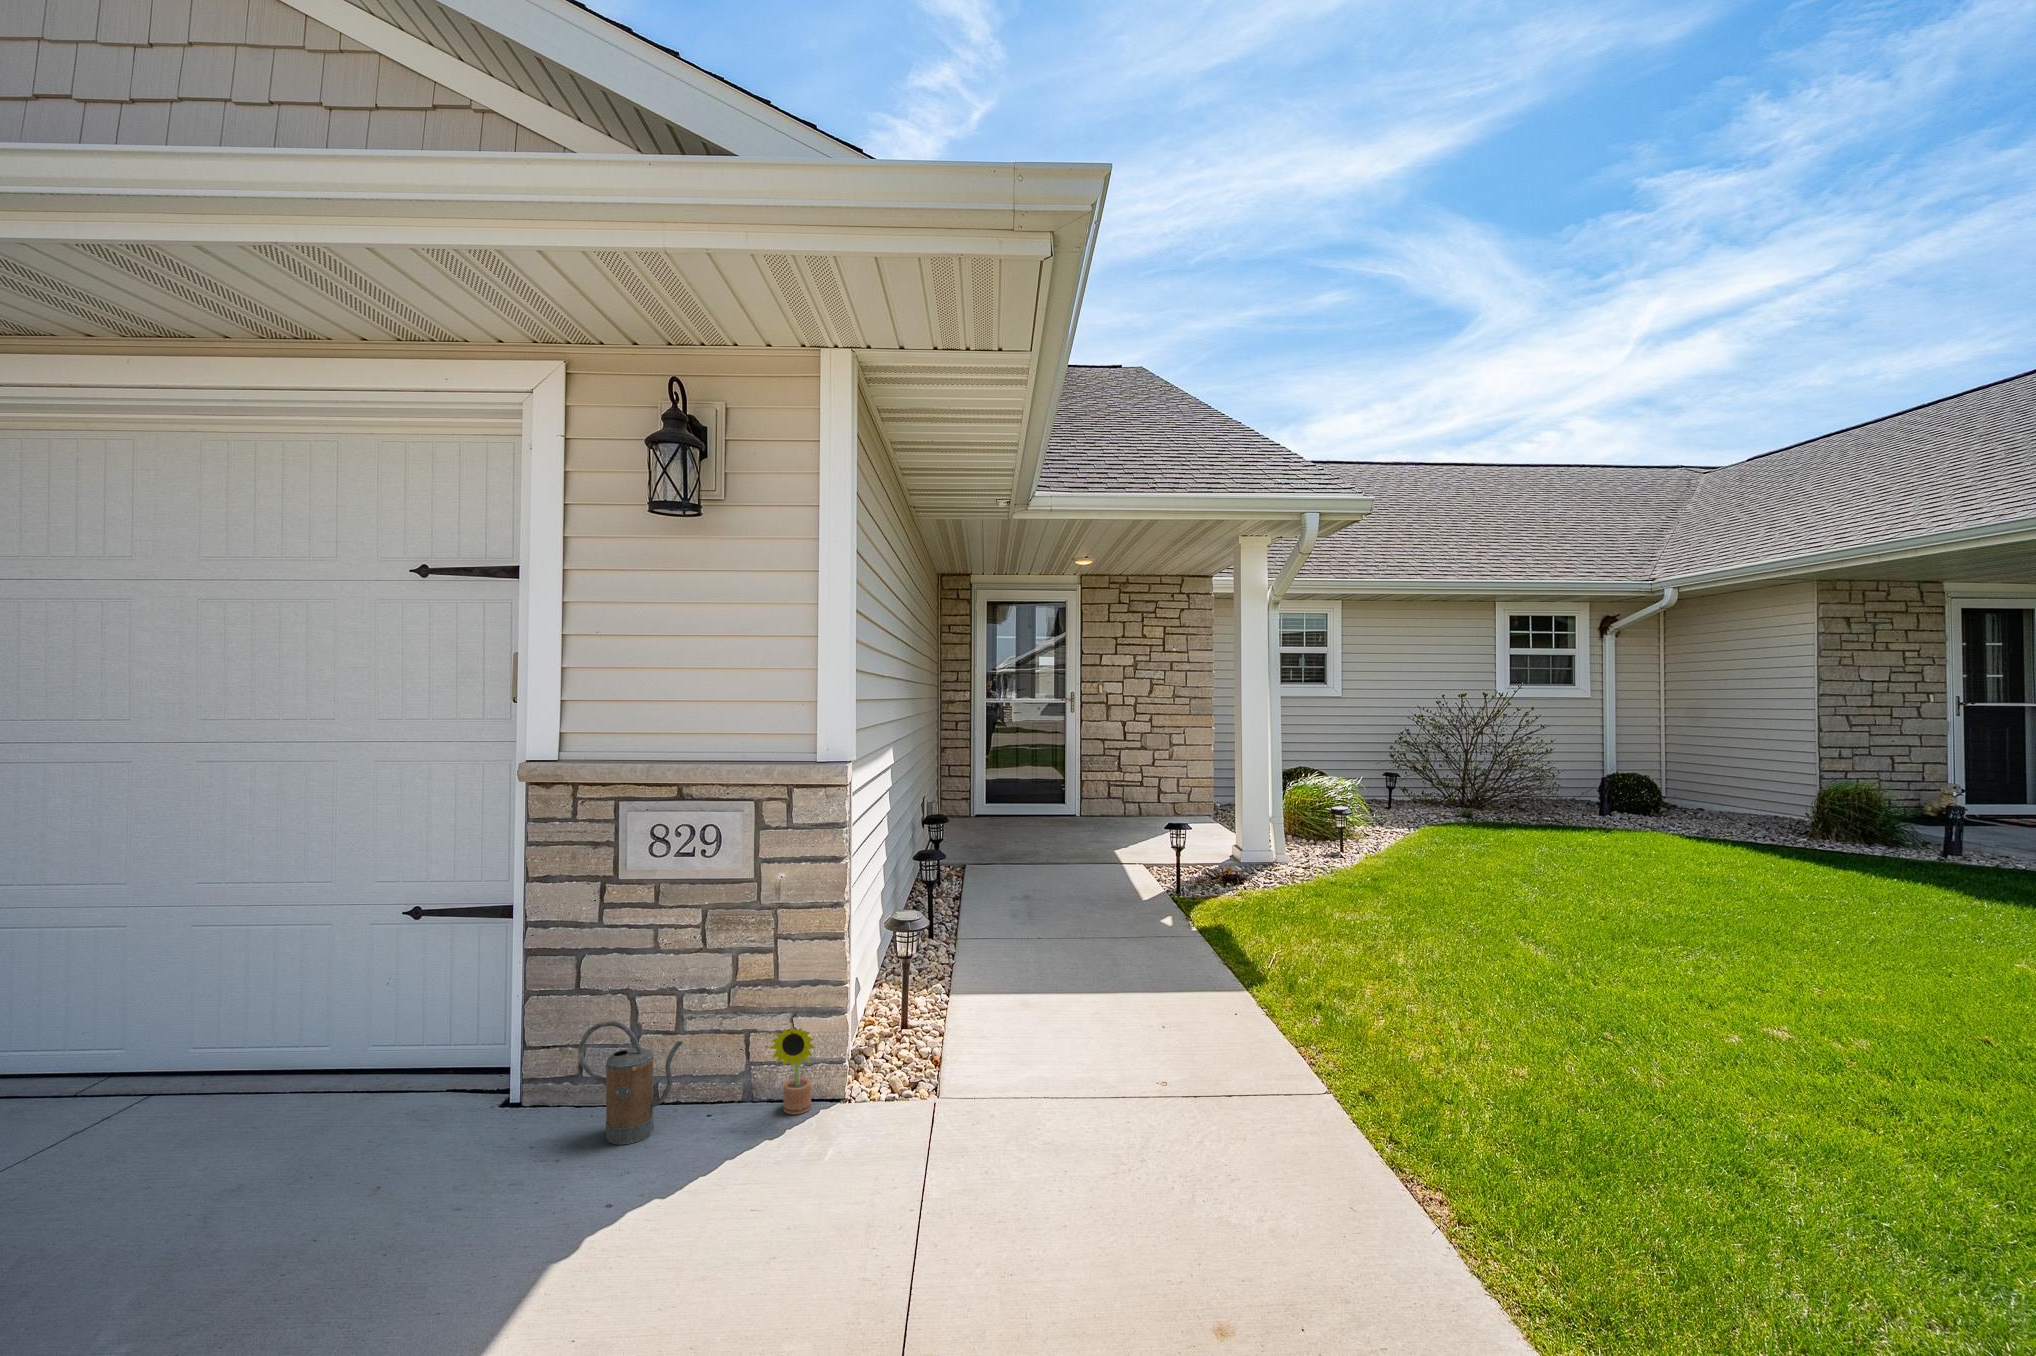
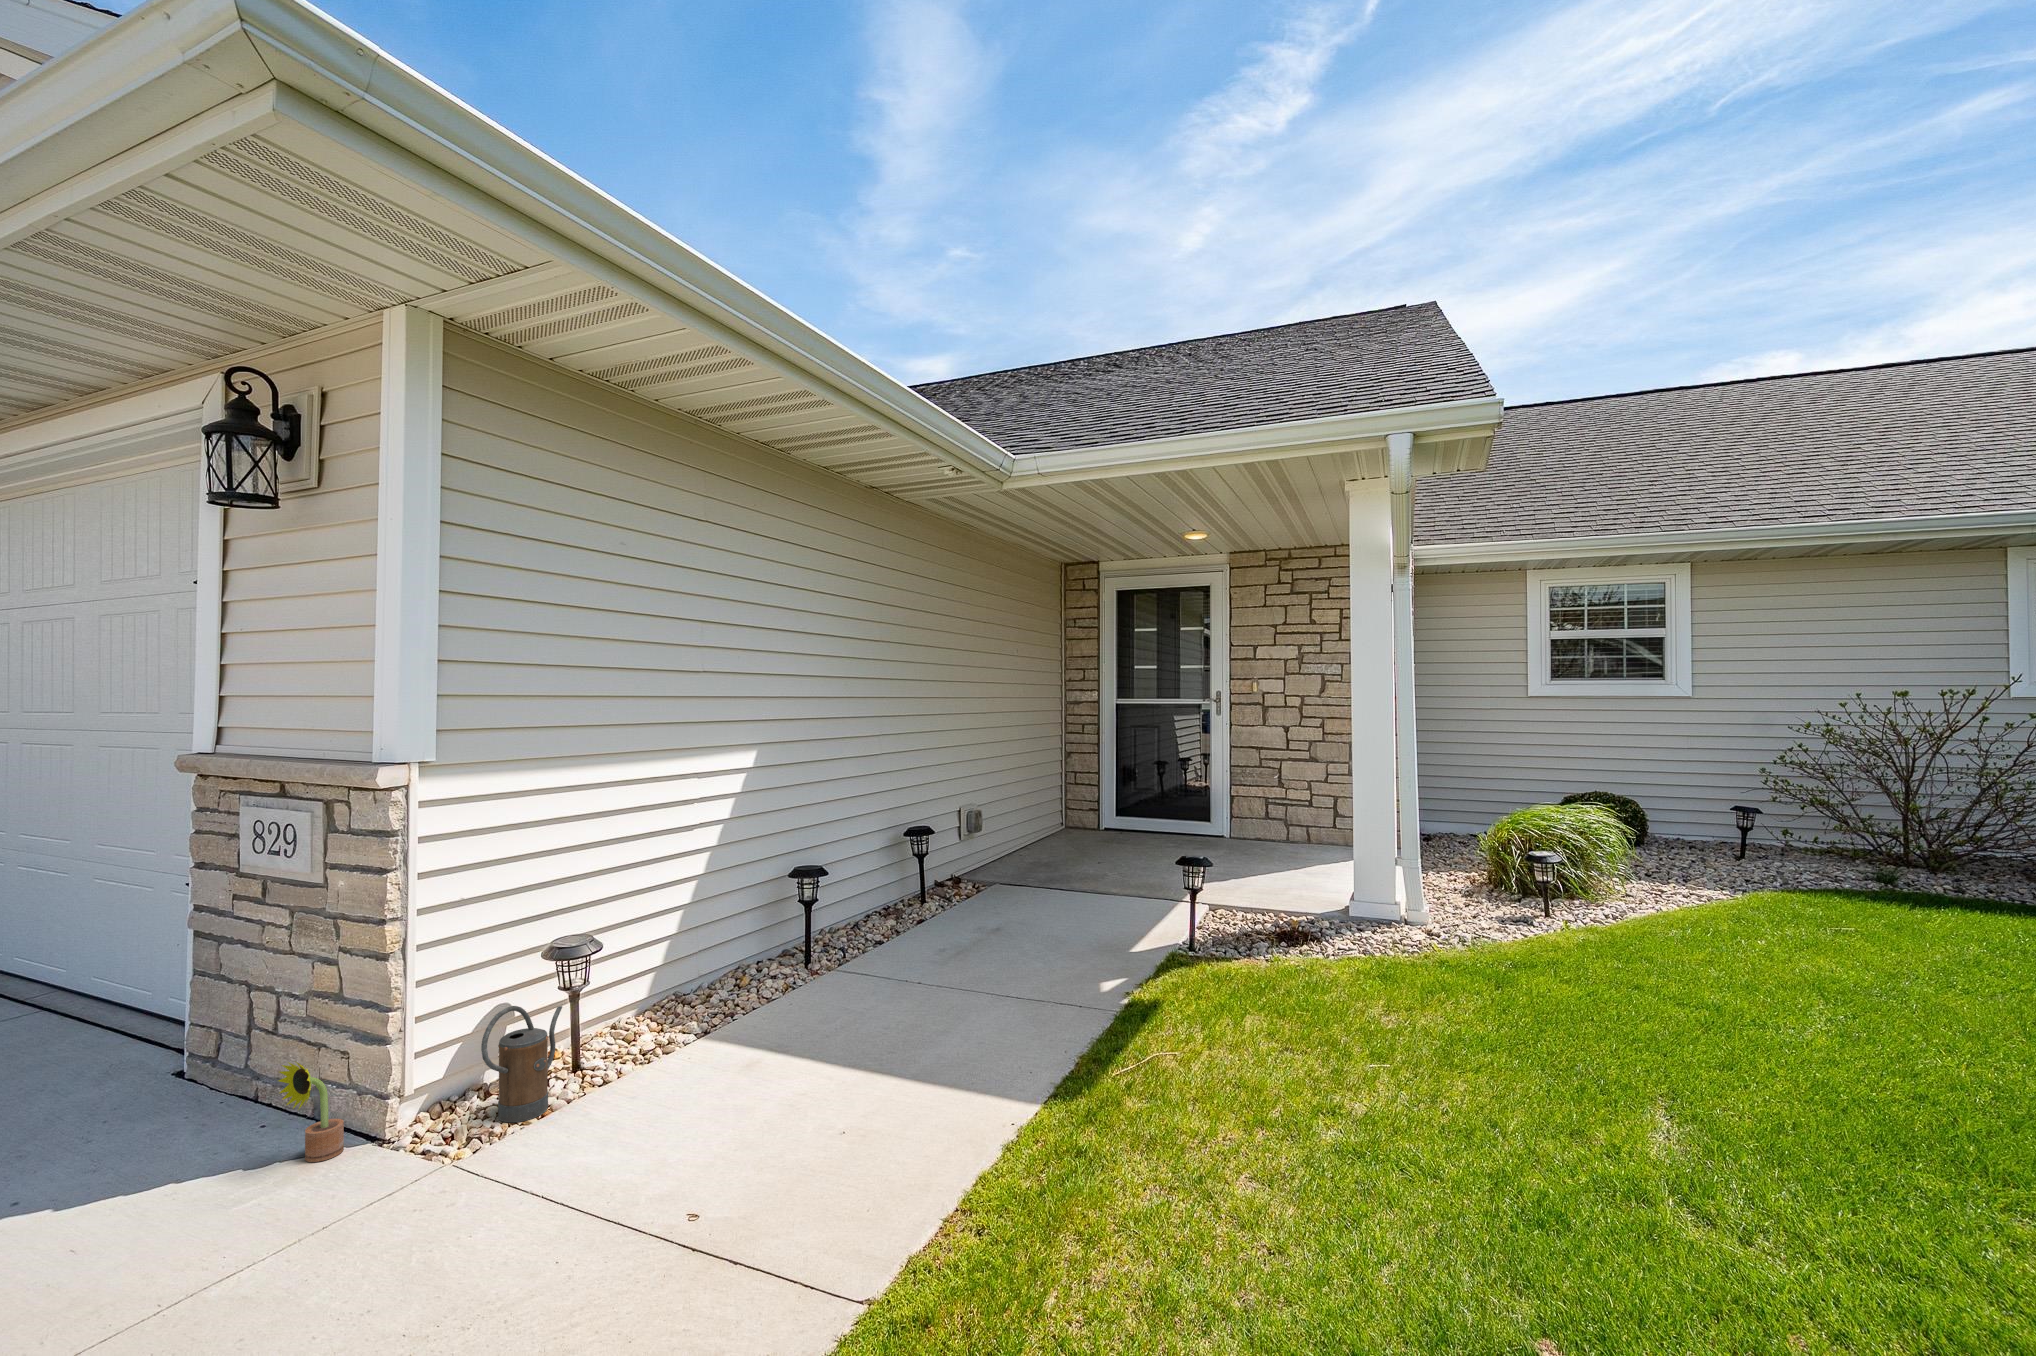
watering can: present [579,1021,682,1144] -> present [481,1006,562,1122]

